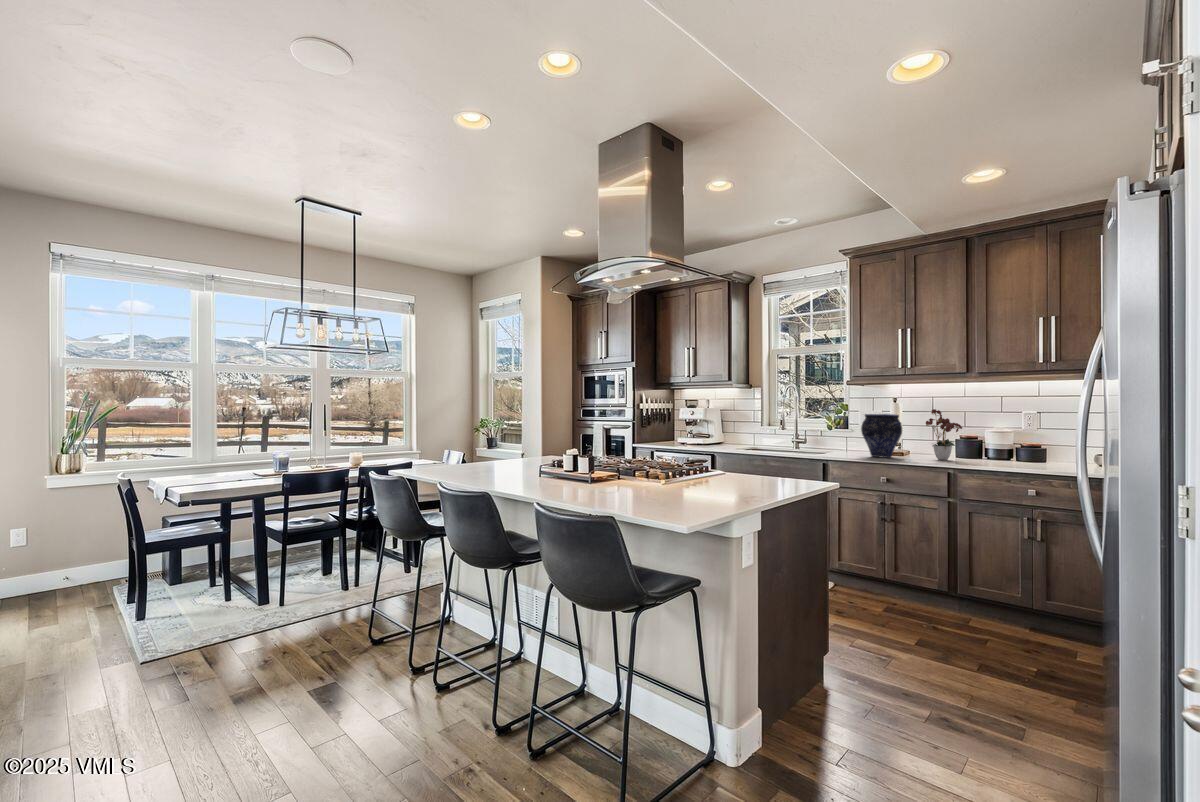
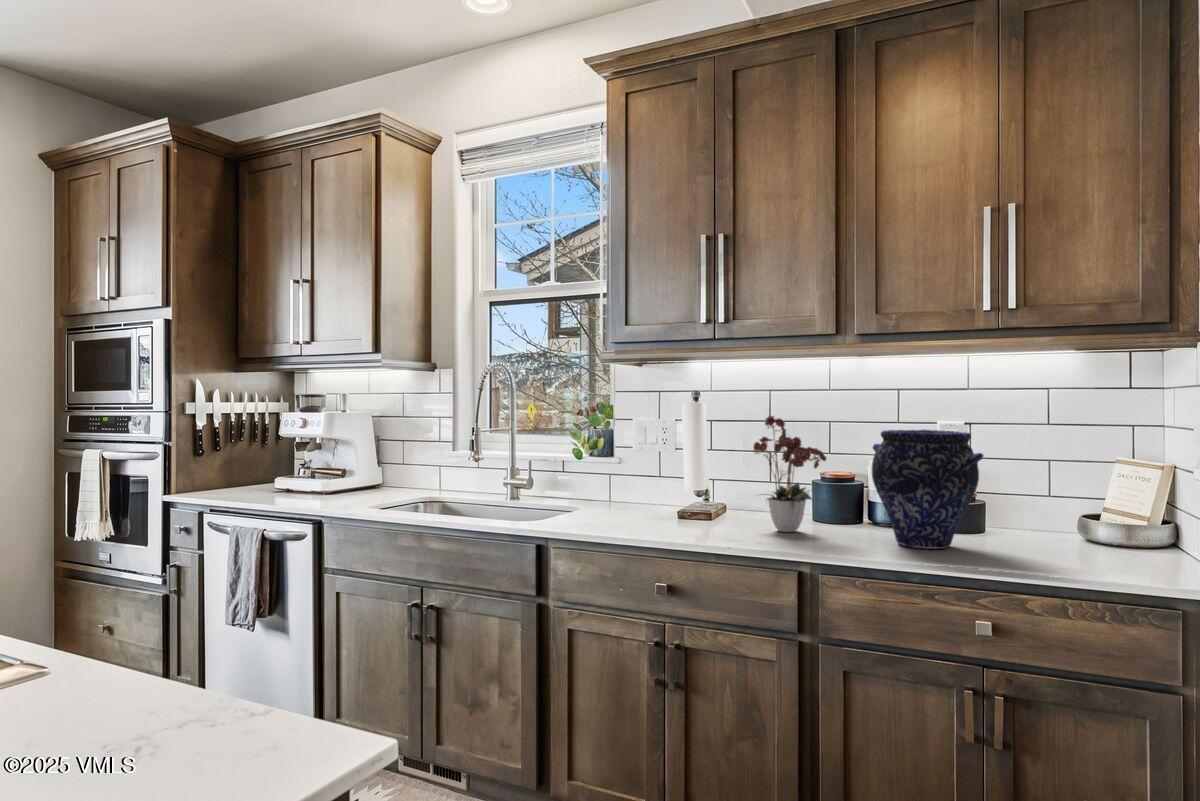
vase: present [861,414,902,457] -> present [872,430,983,549]

